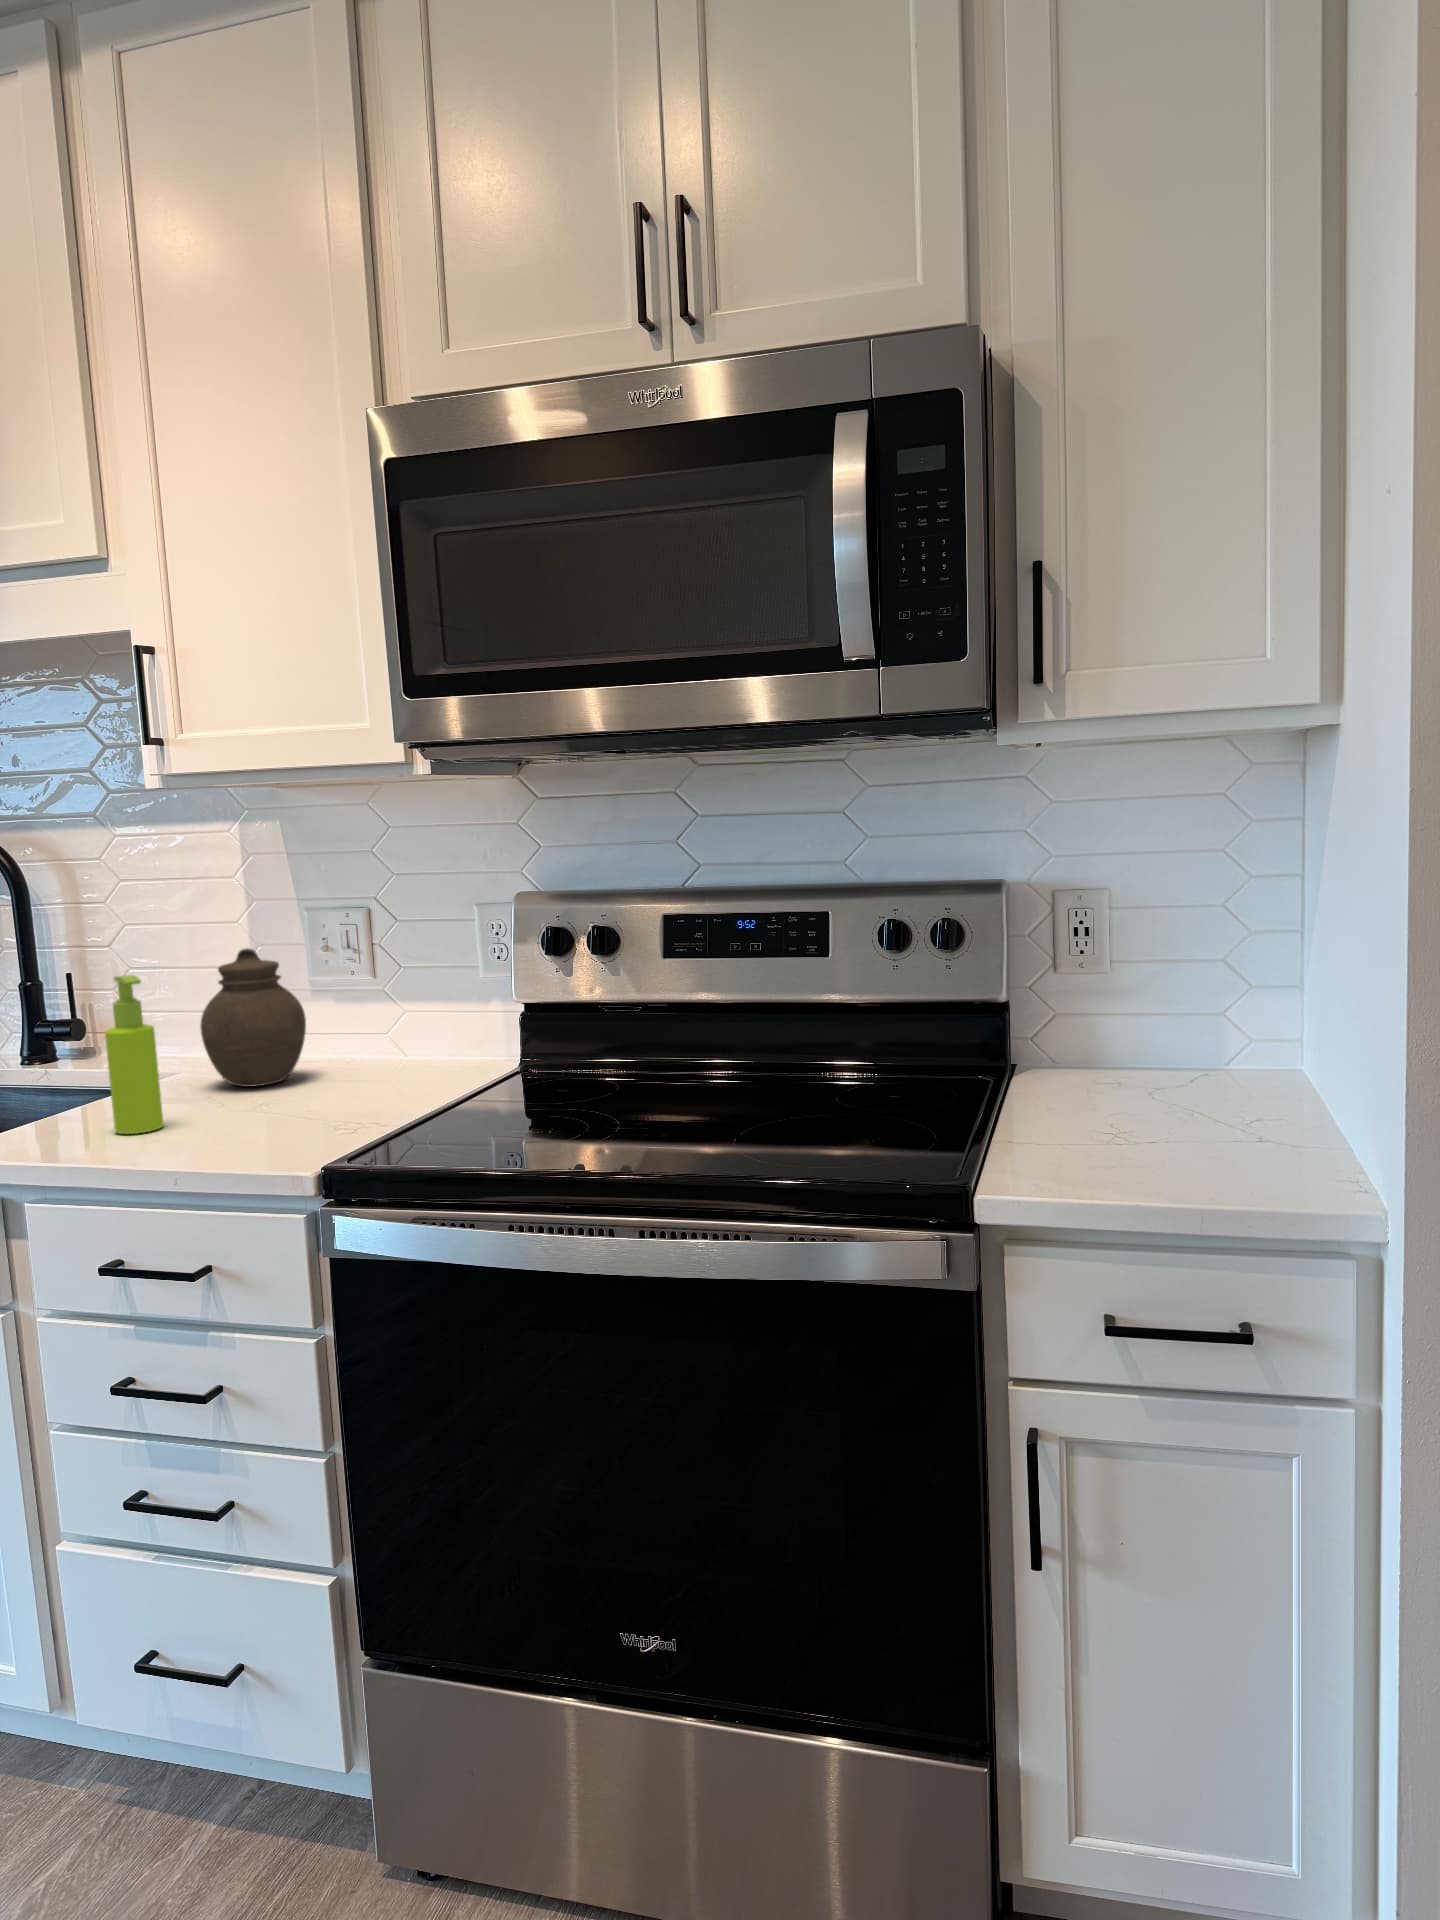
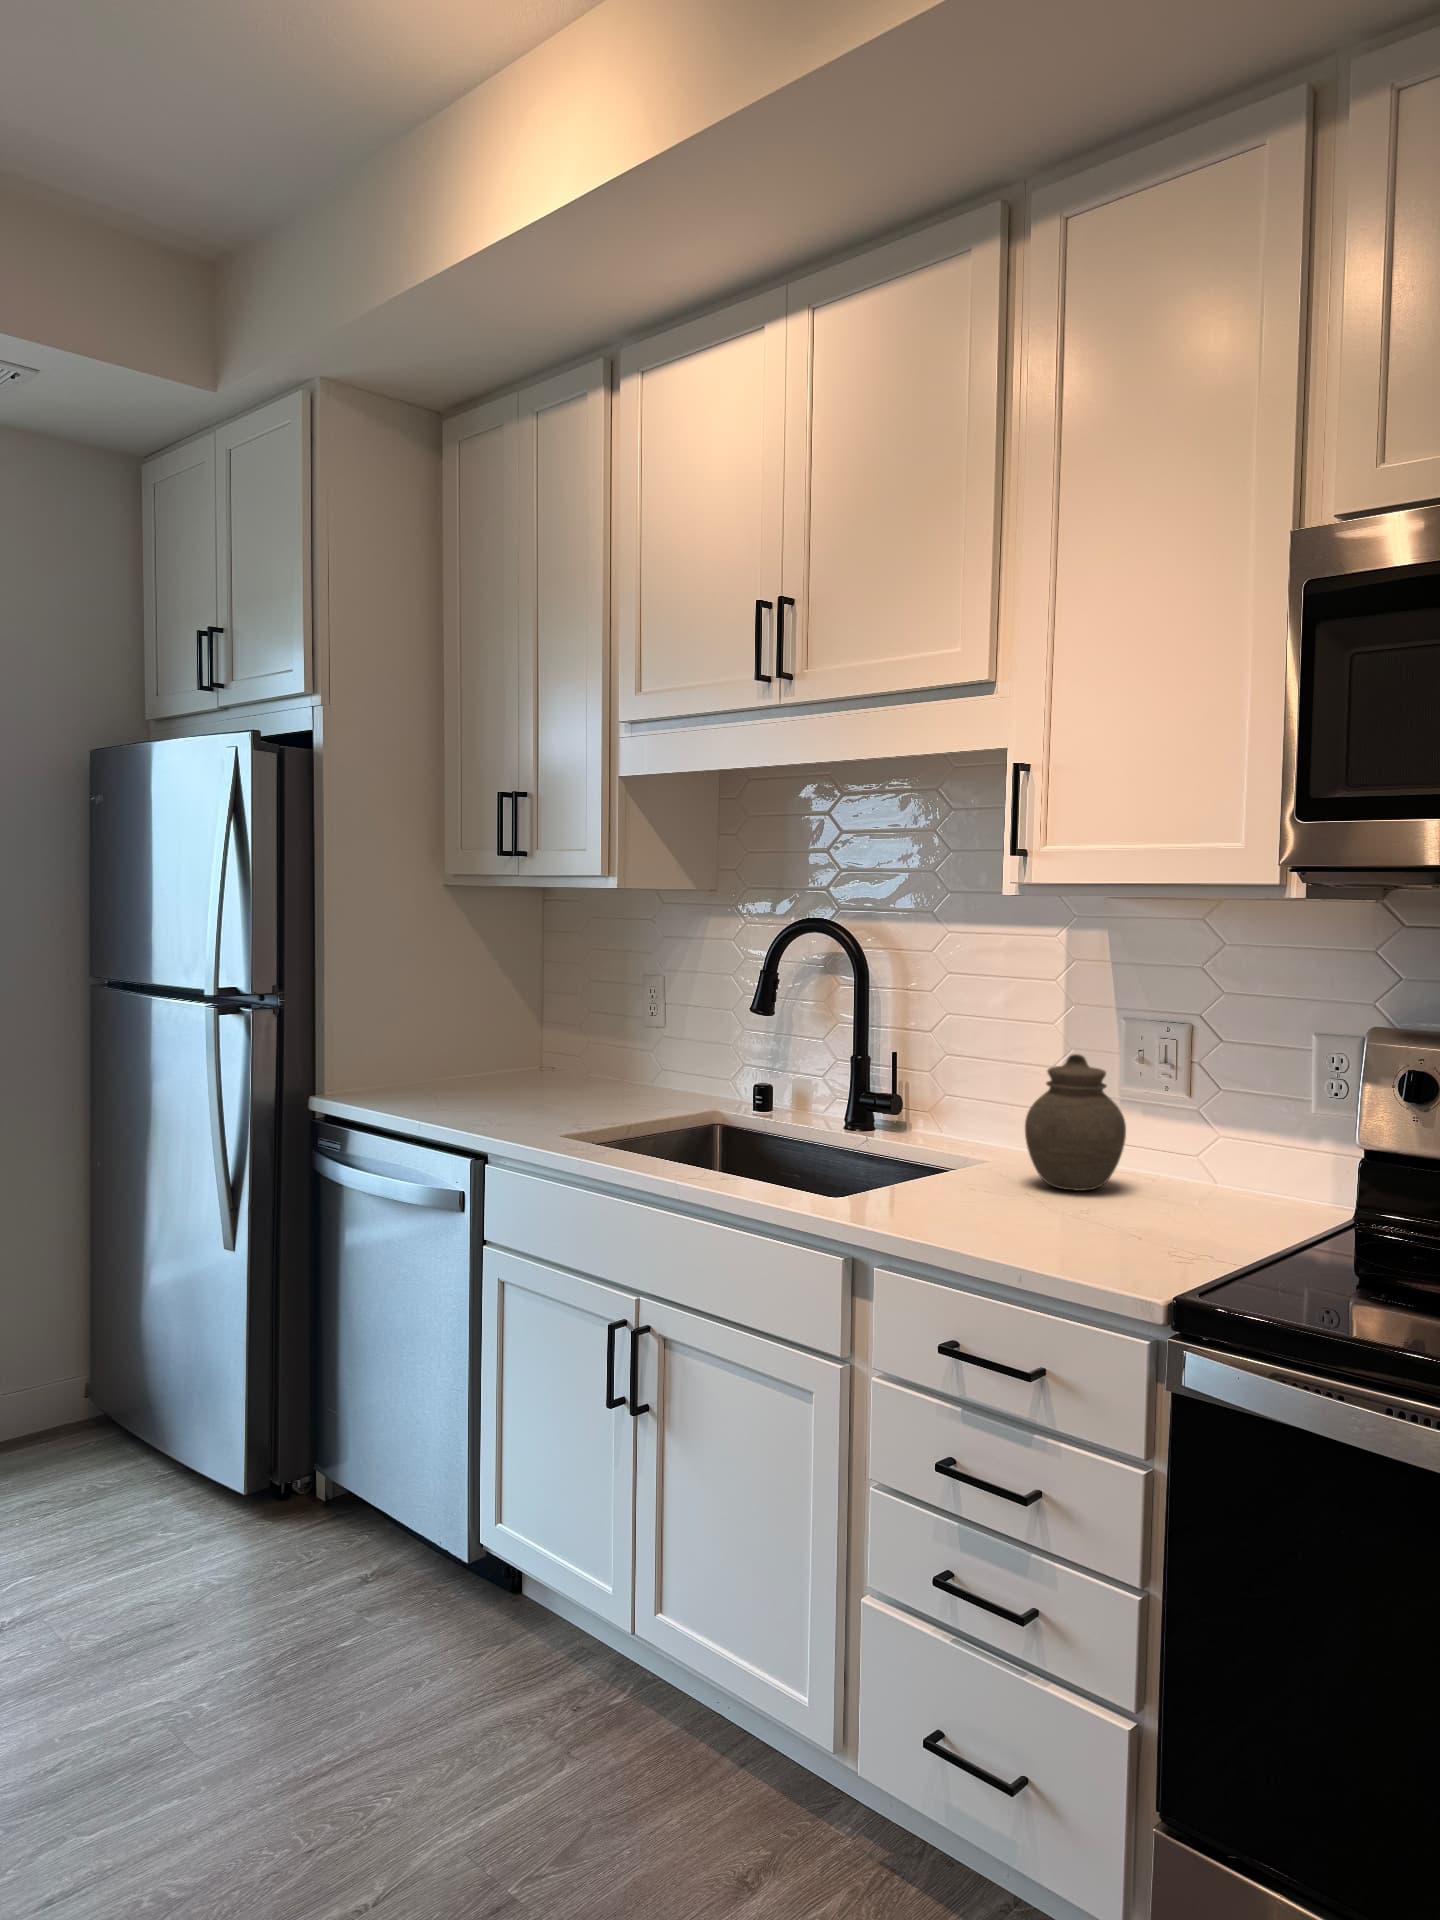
soap dispenser: present [105,975,163,1134] -> none [953,1071,999,1223]

